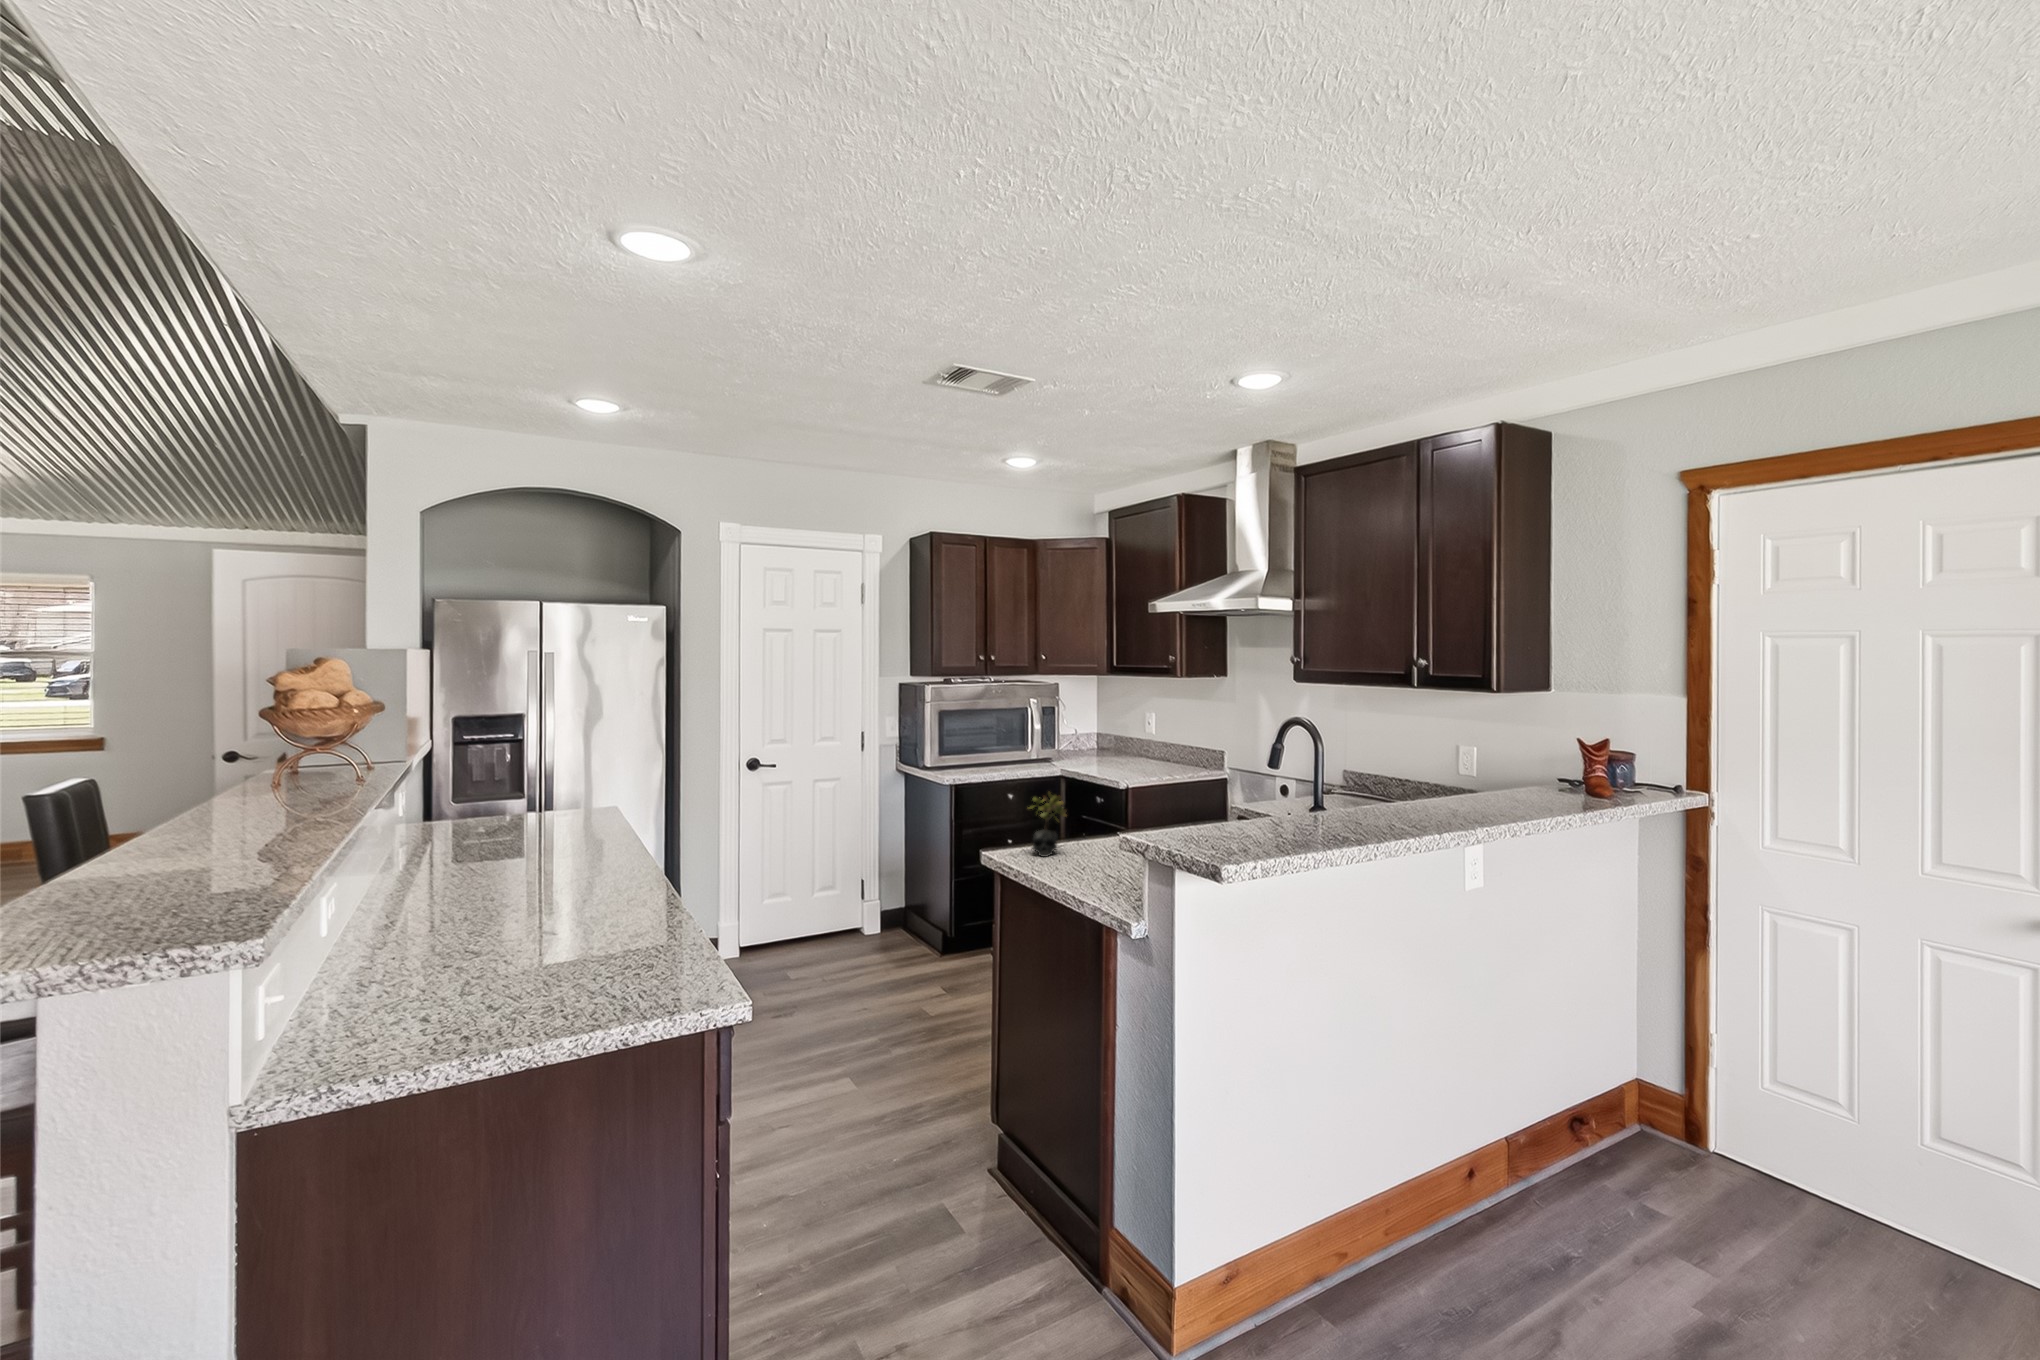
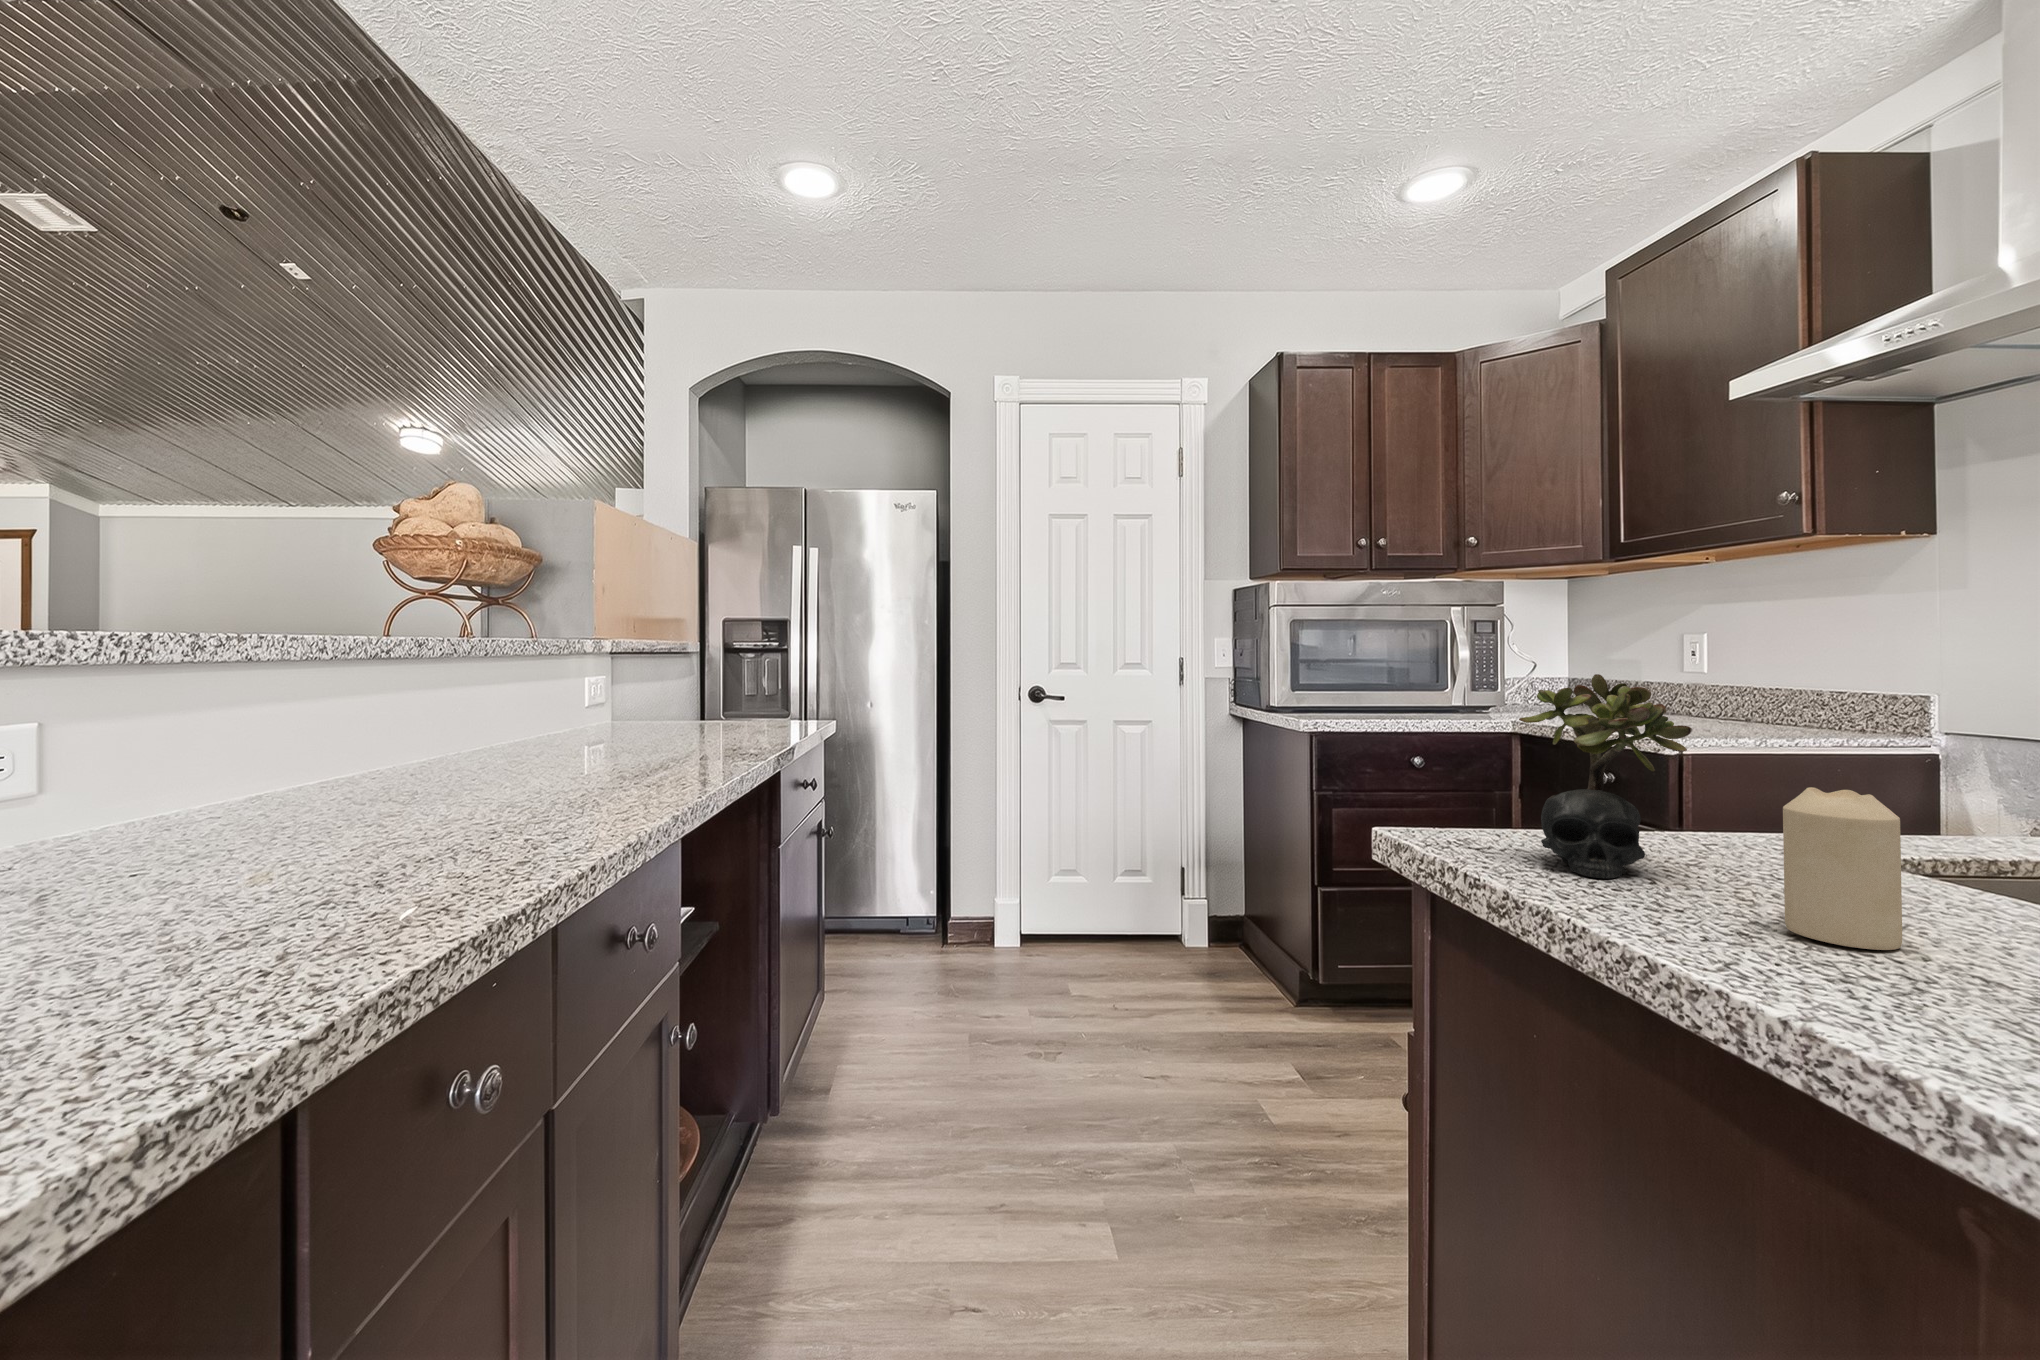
candle: none [1075,828,1095,866] -> present [1783,787,1902,950]

